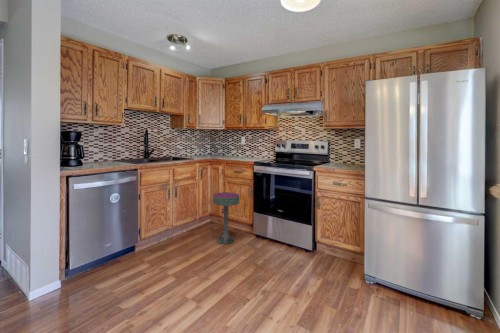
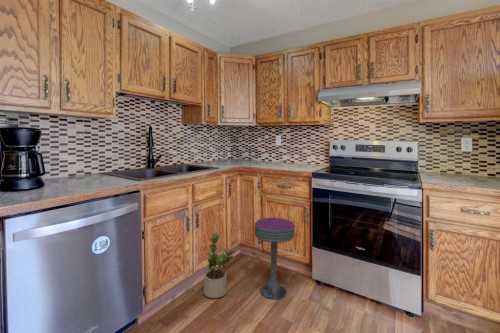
potted plant: none [179,201,201,242] -> present [203,233,235,298]

